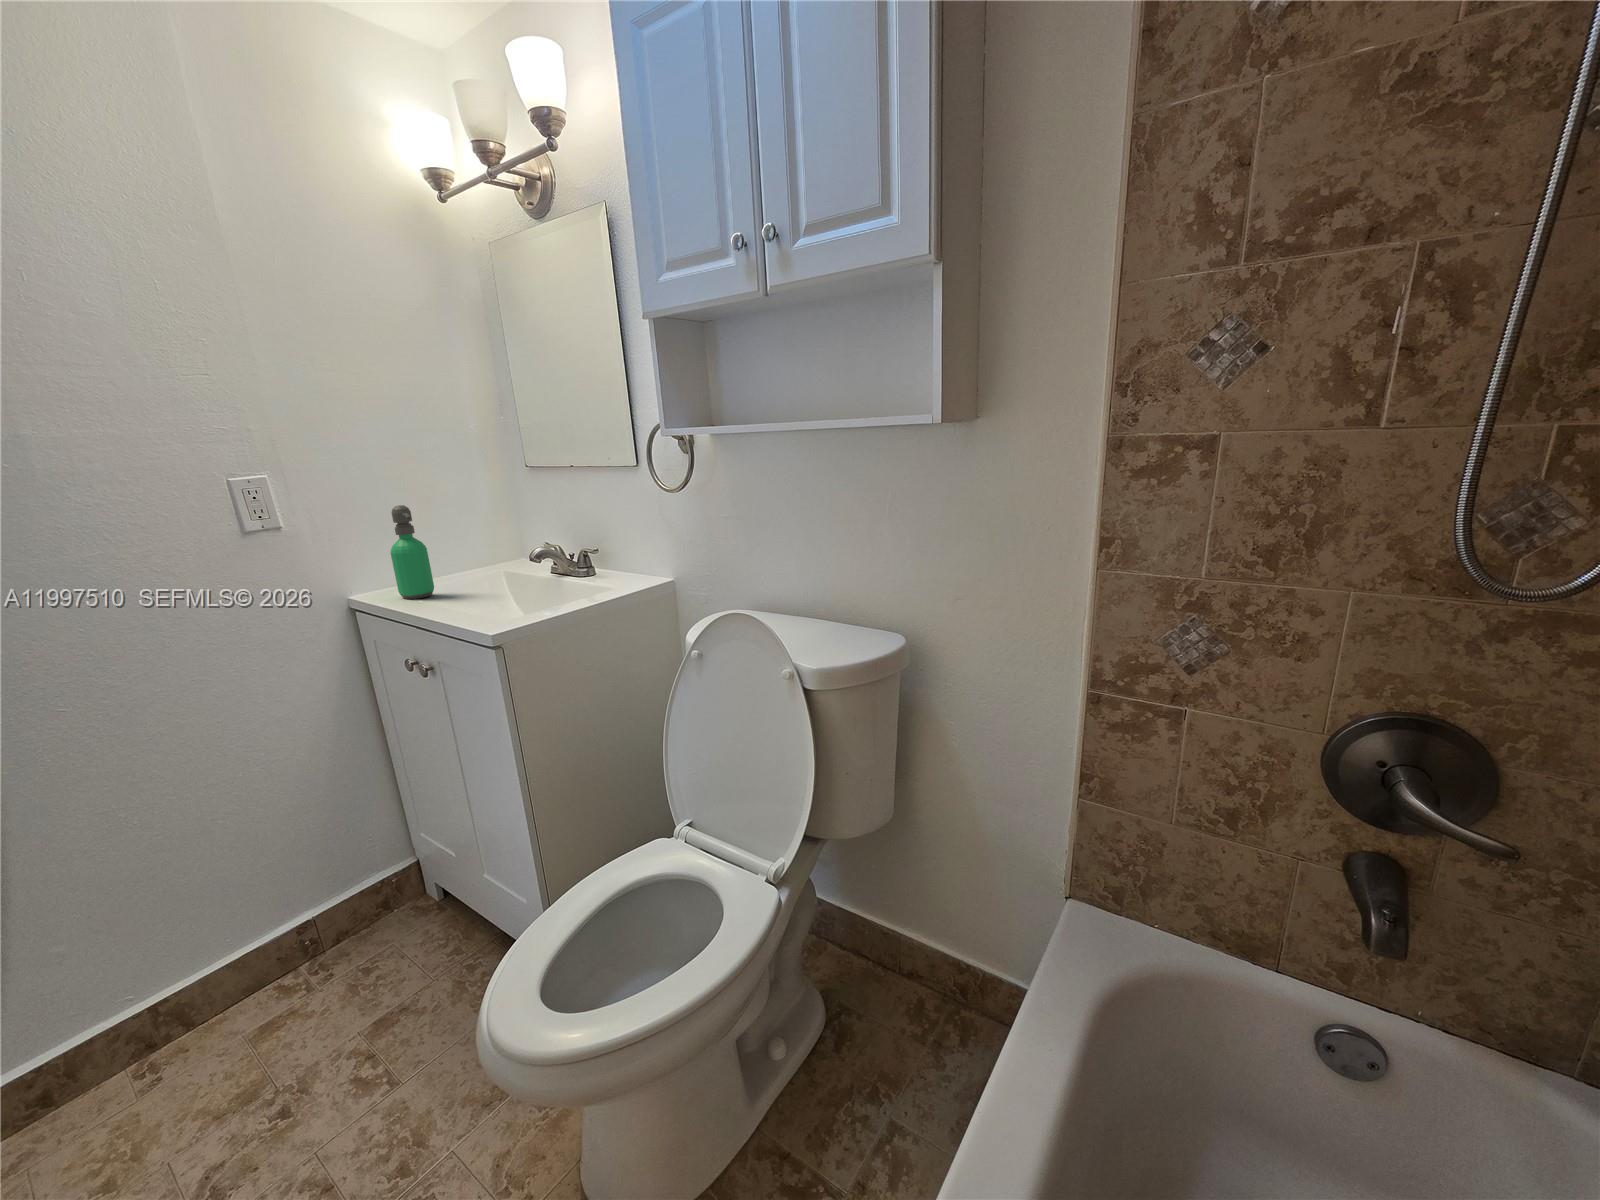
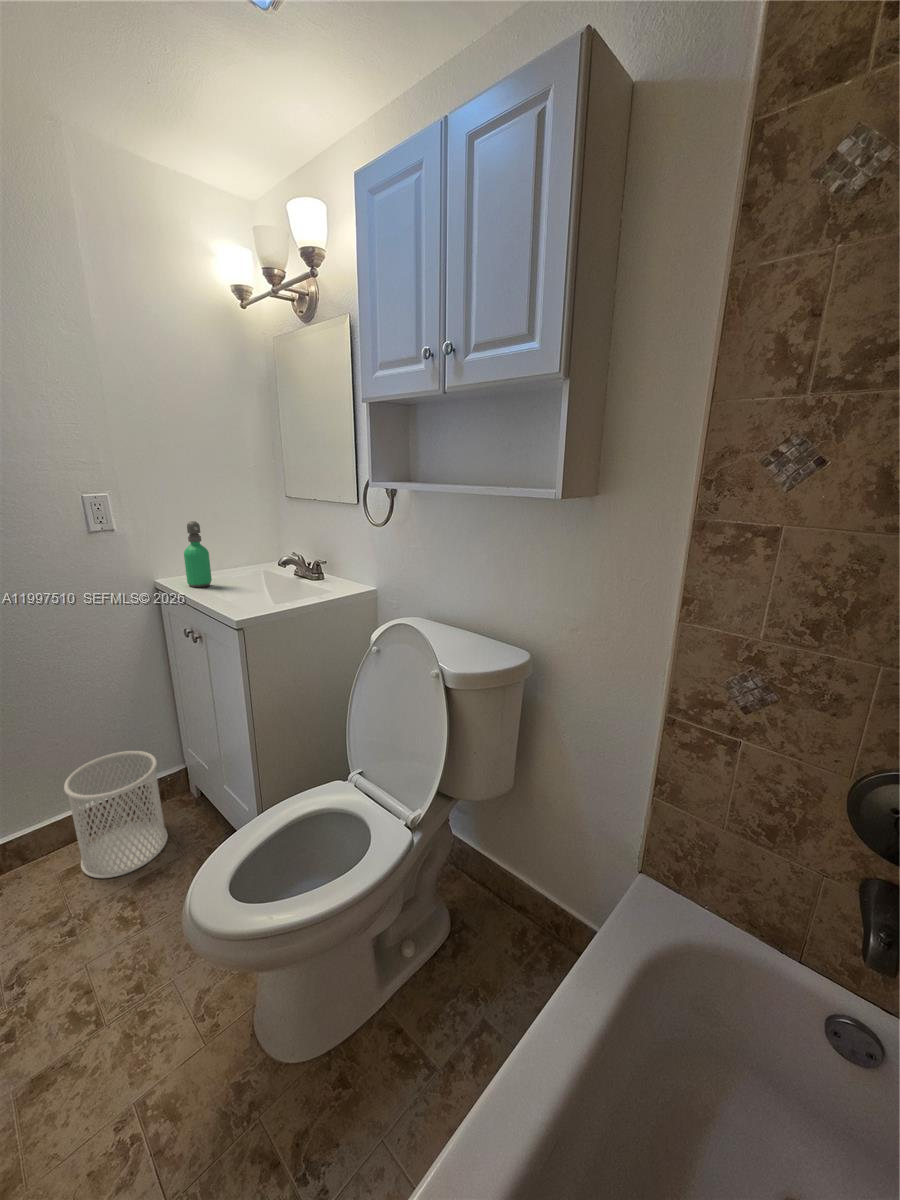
wastebasket: none [244,842,405,1031] -> present [64,751,168,878]

